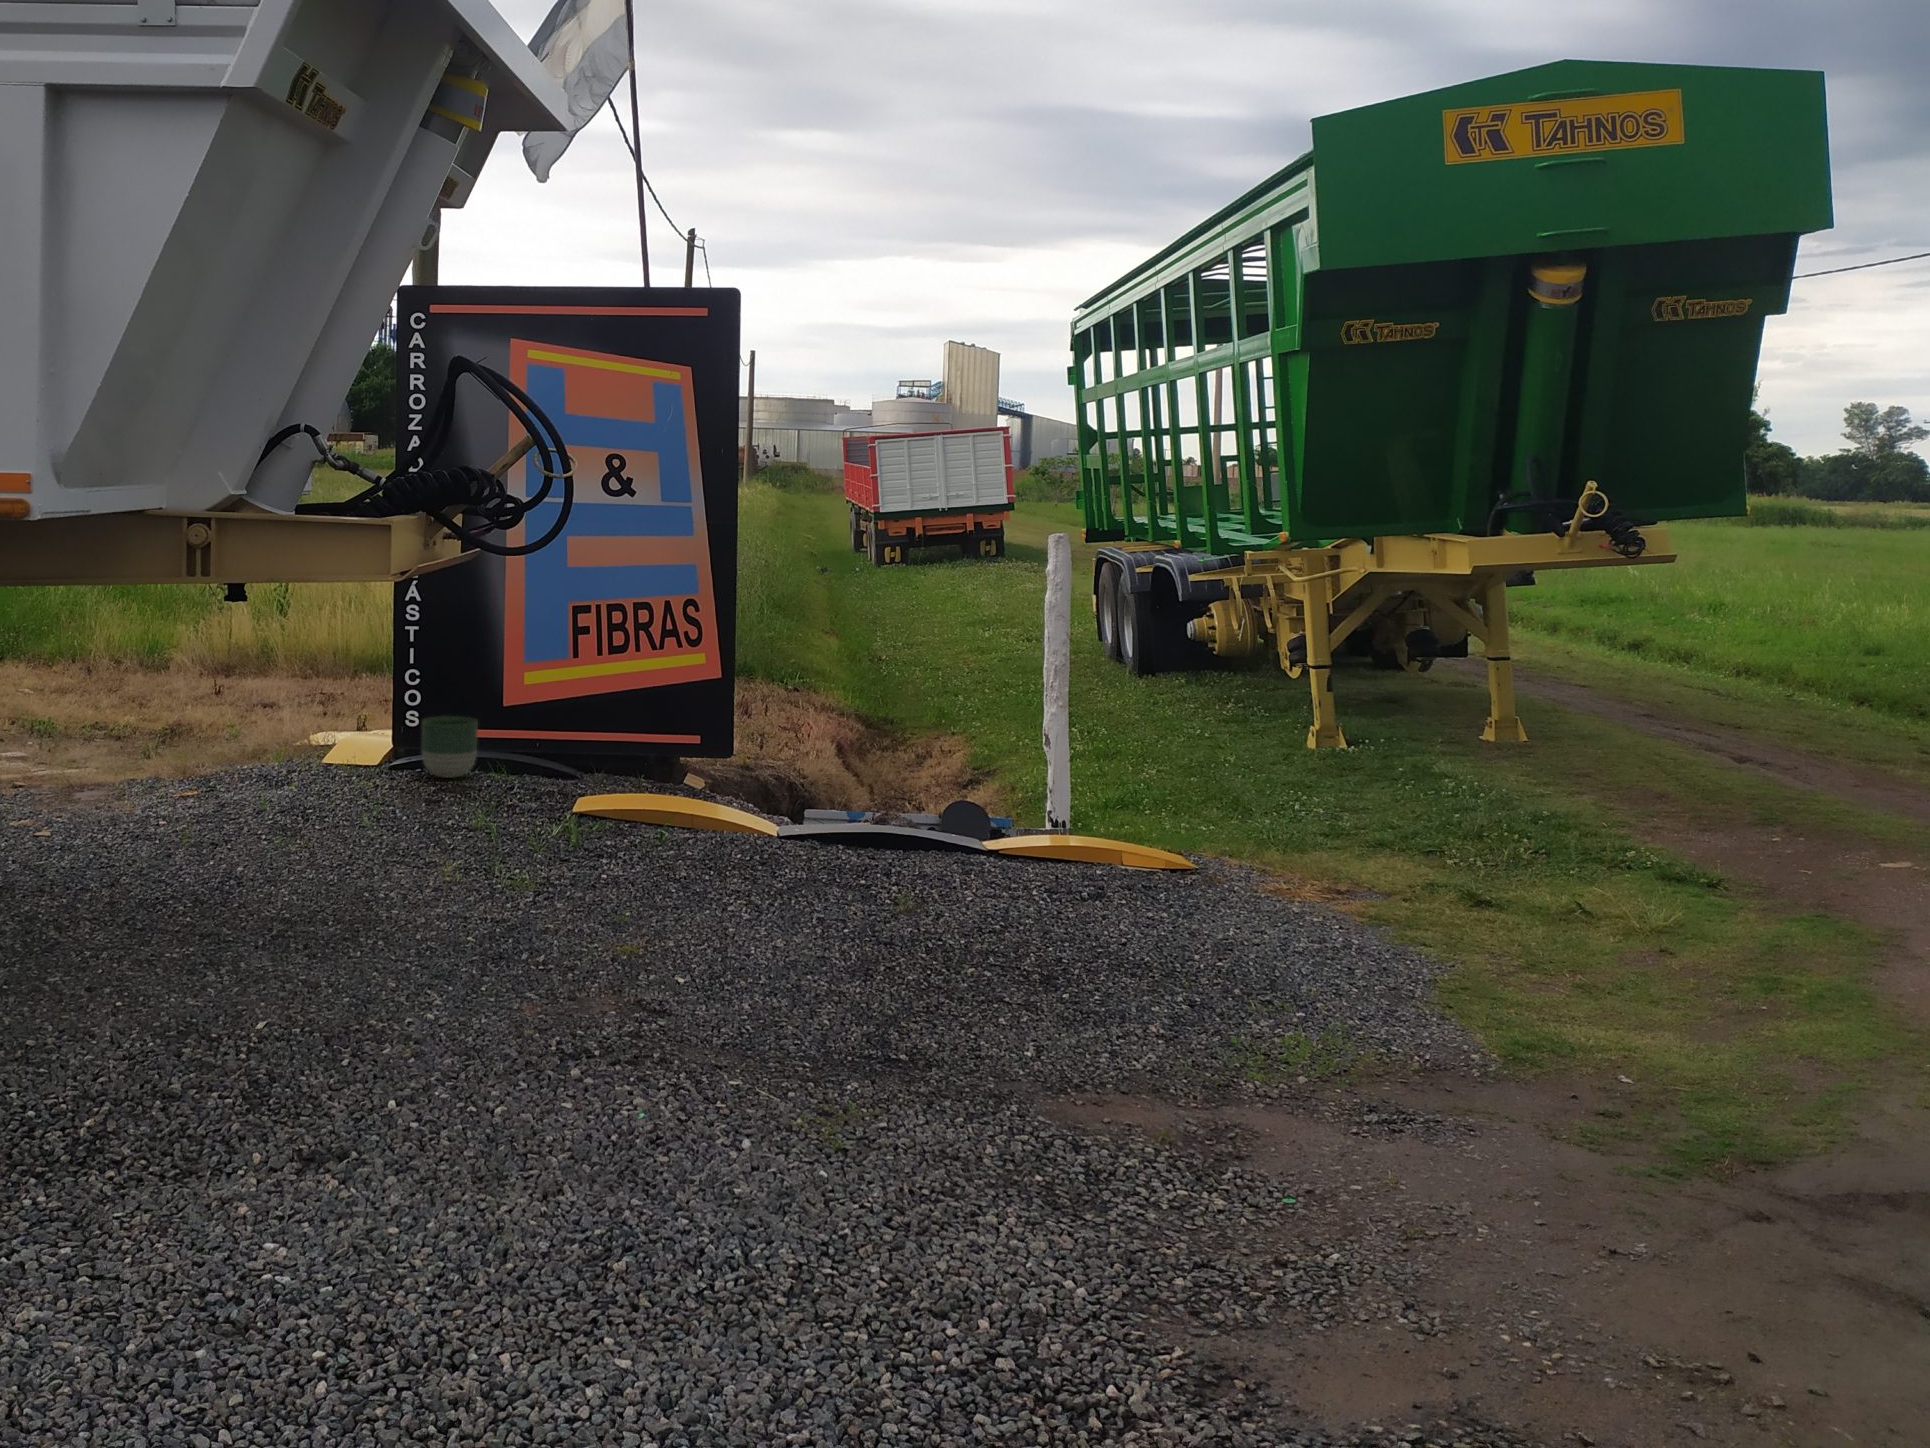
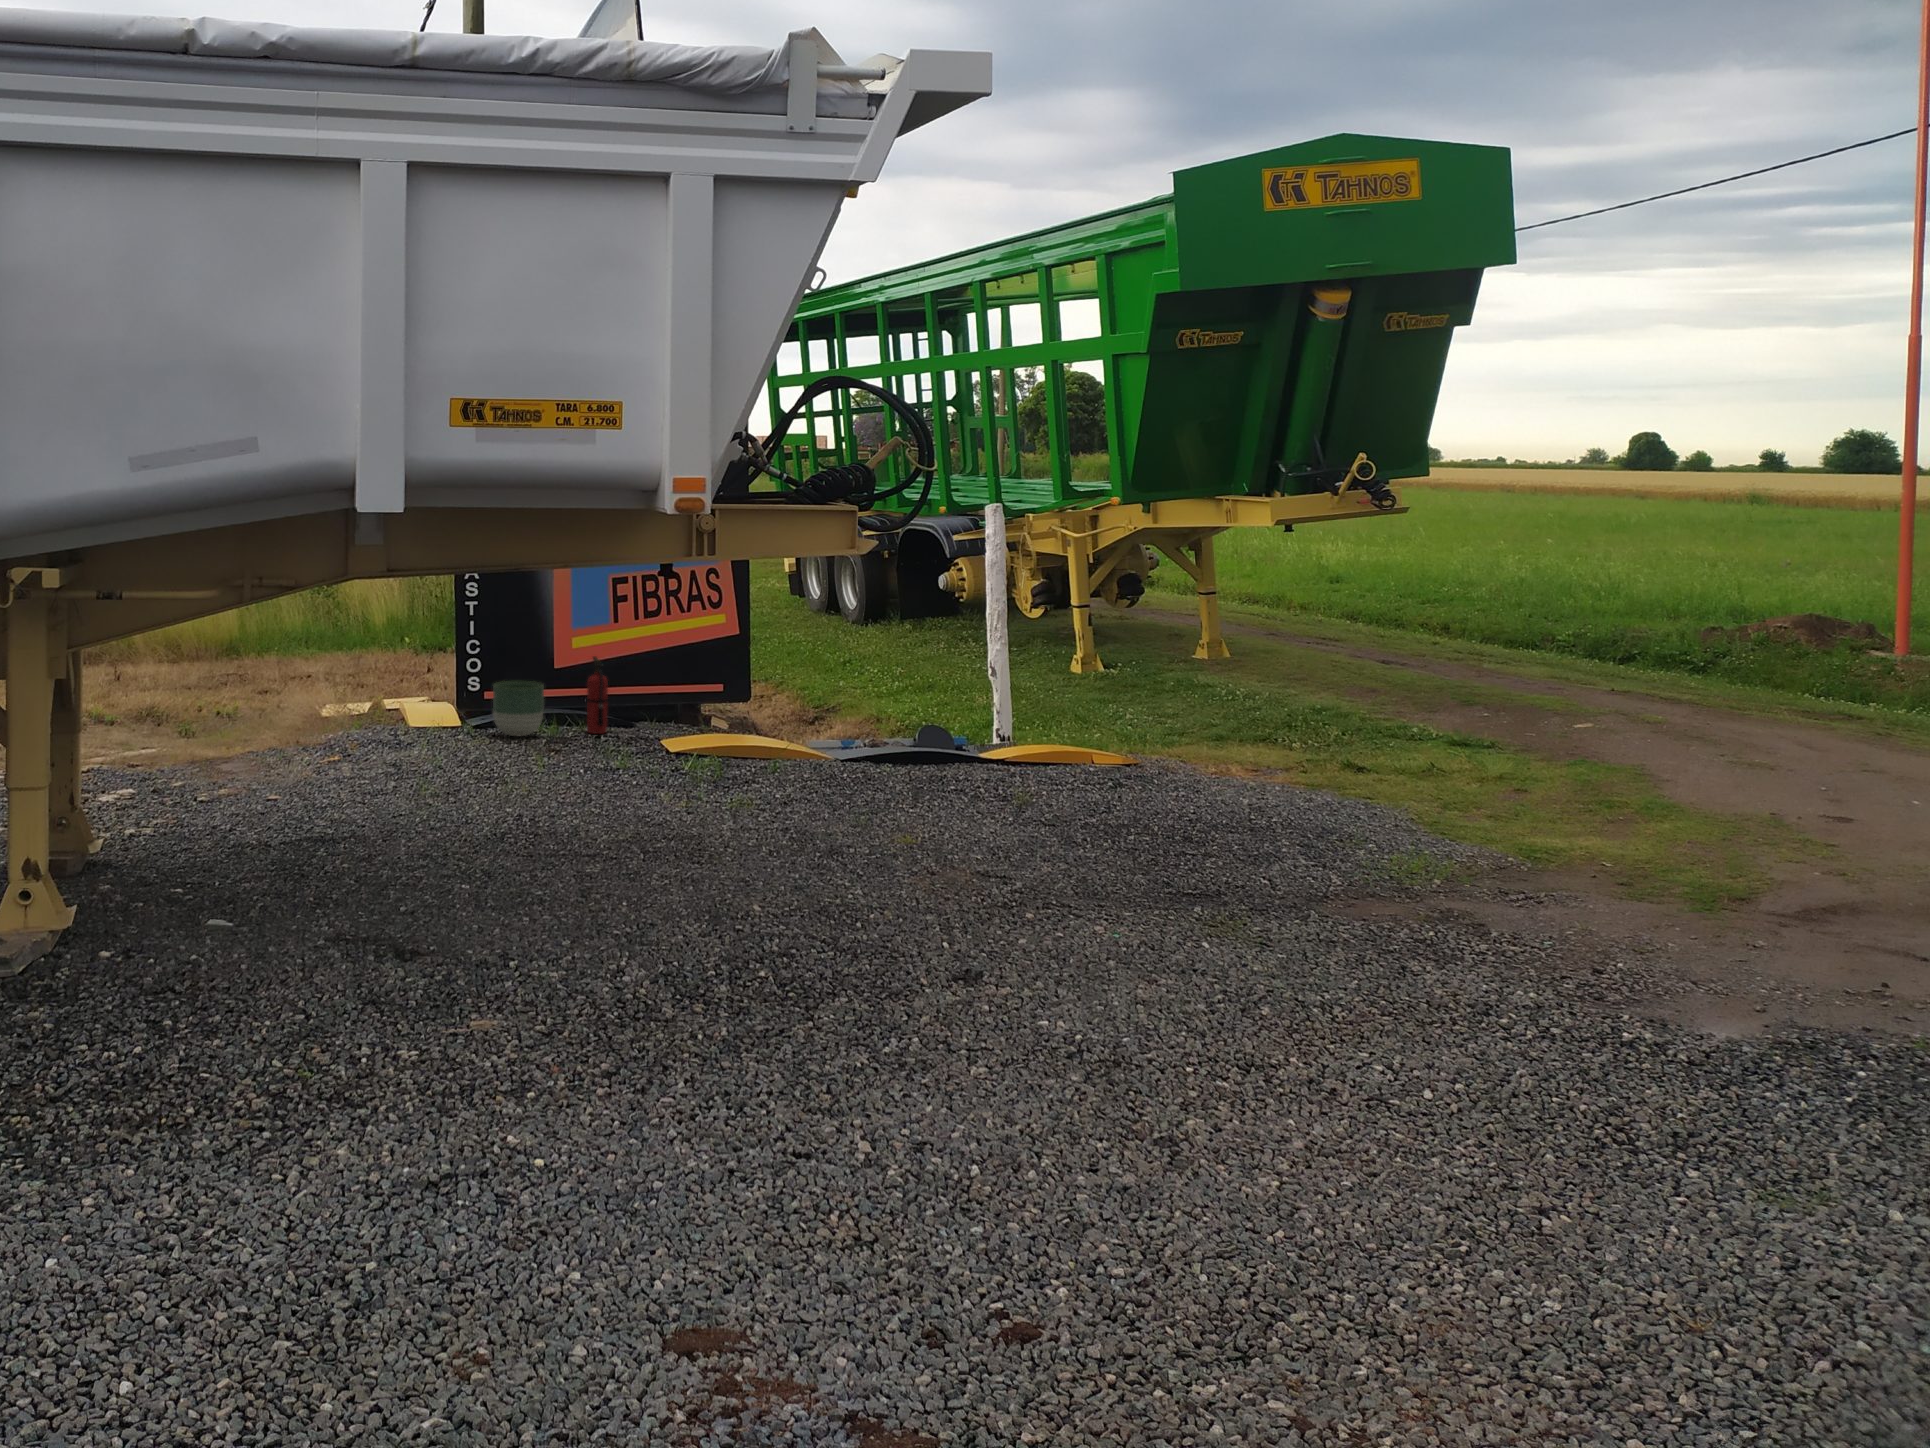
fire extinguisher: none [527,693,551,781] -> present [587,656,608,734]

